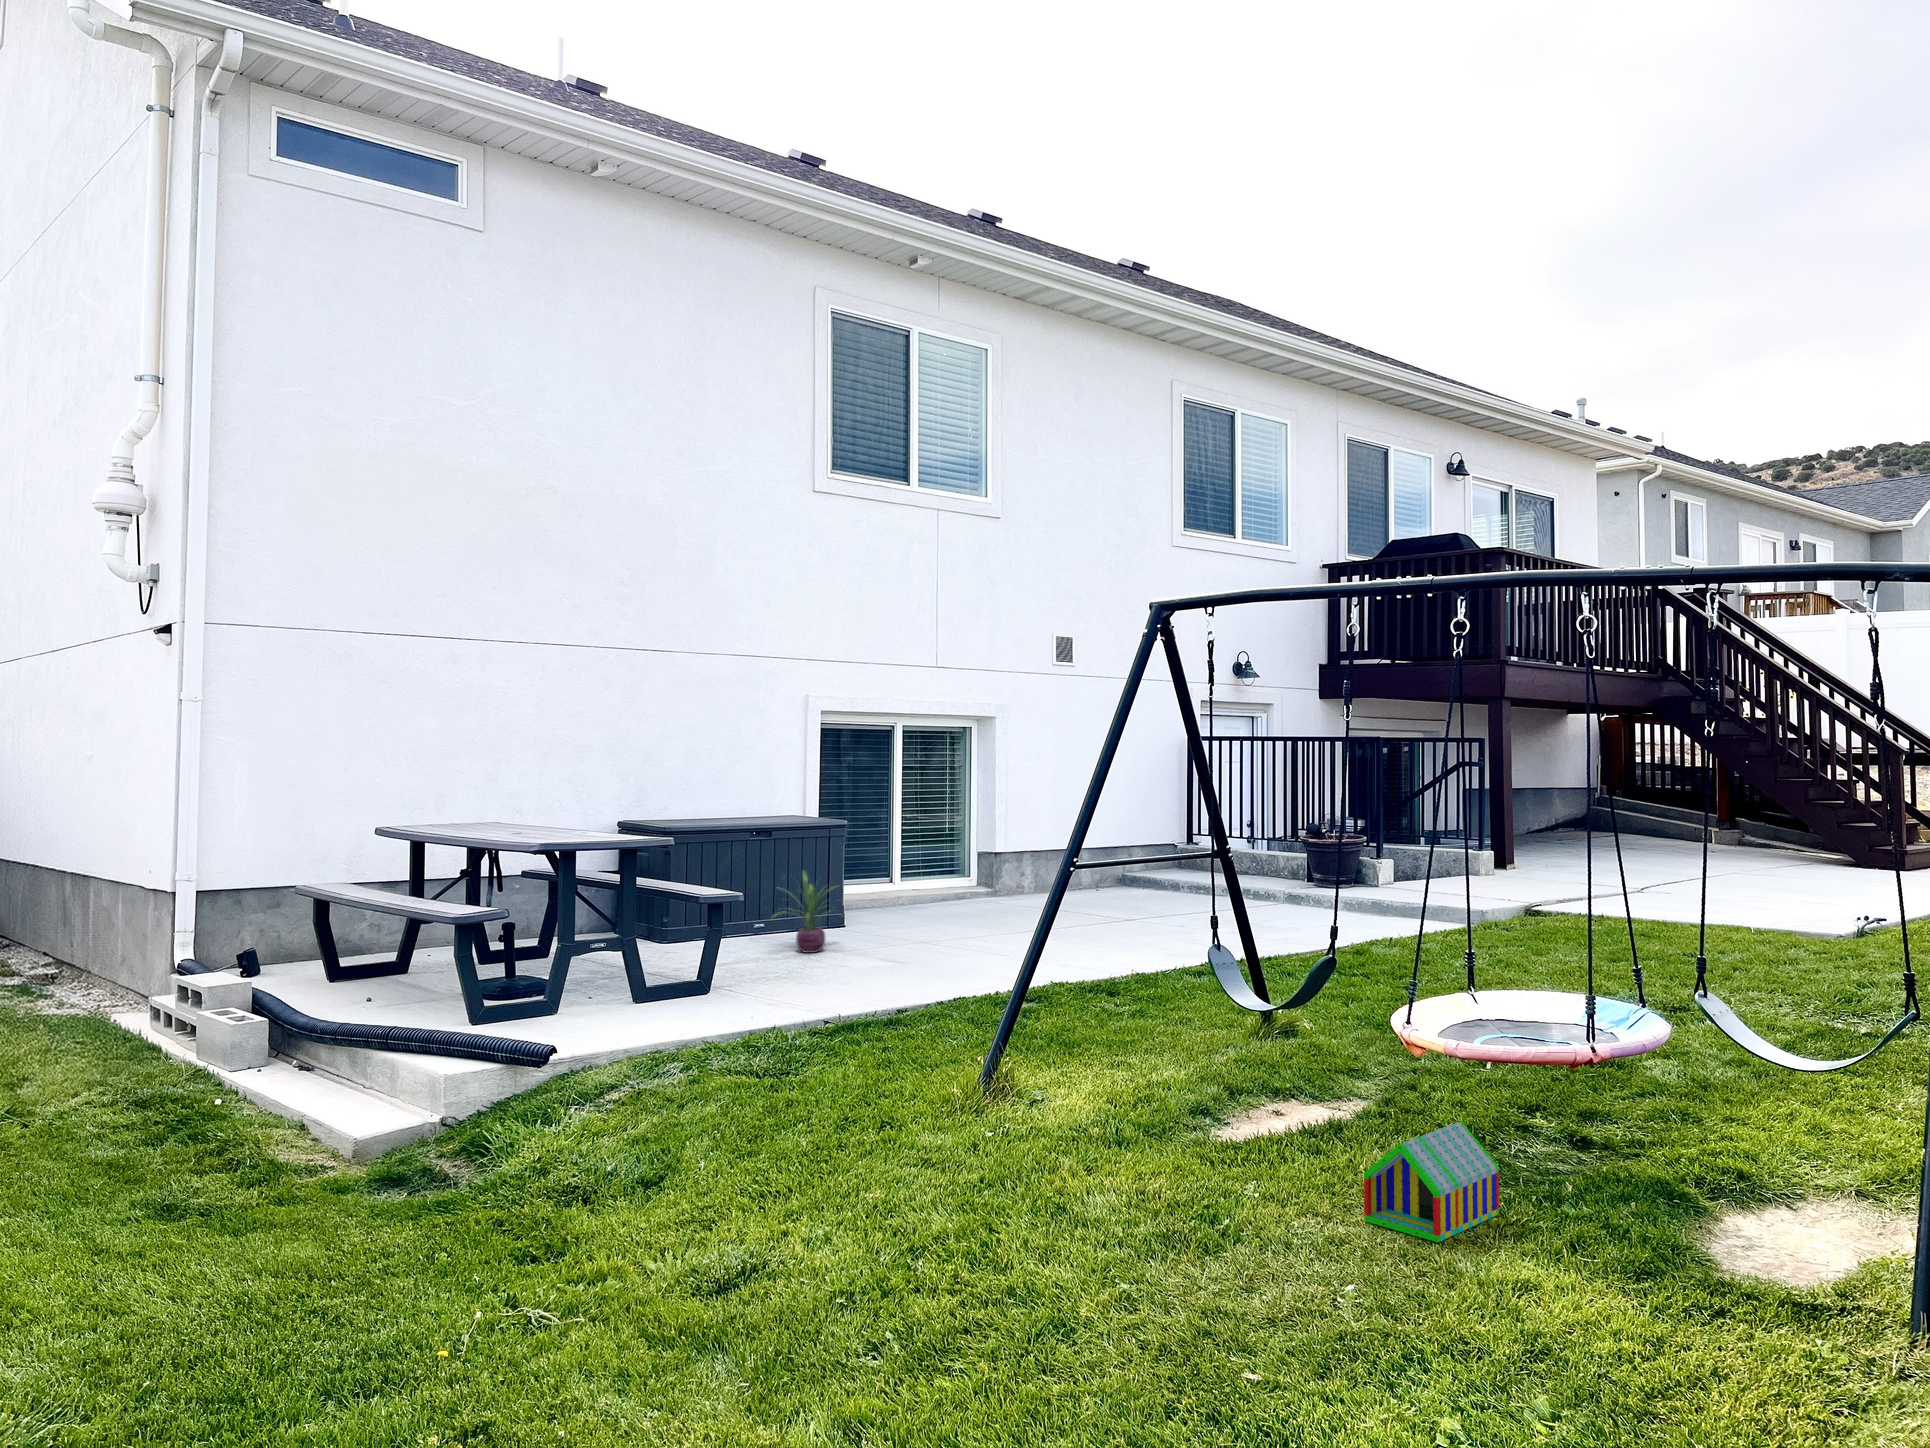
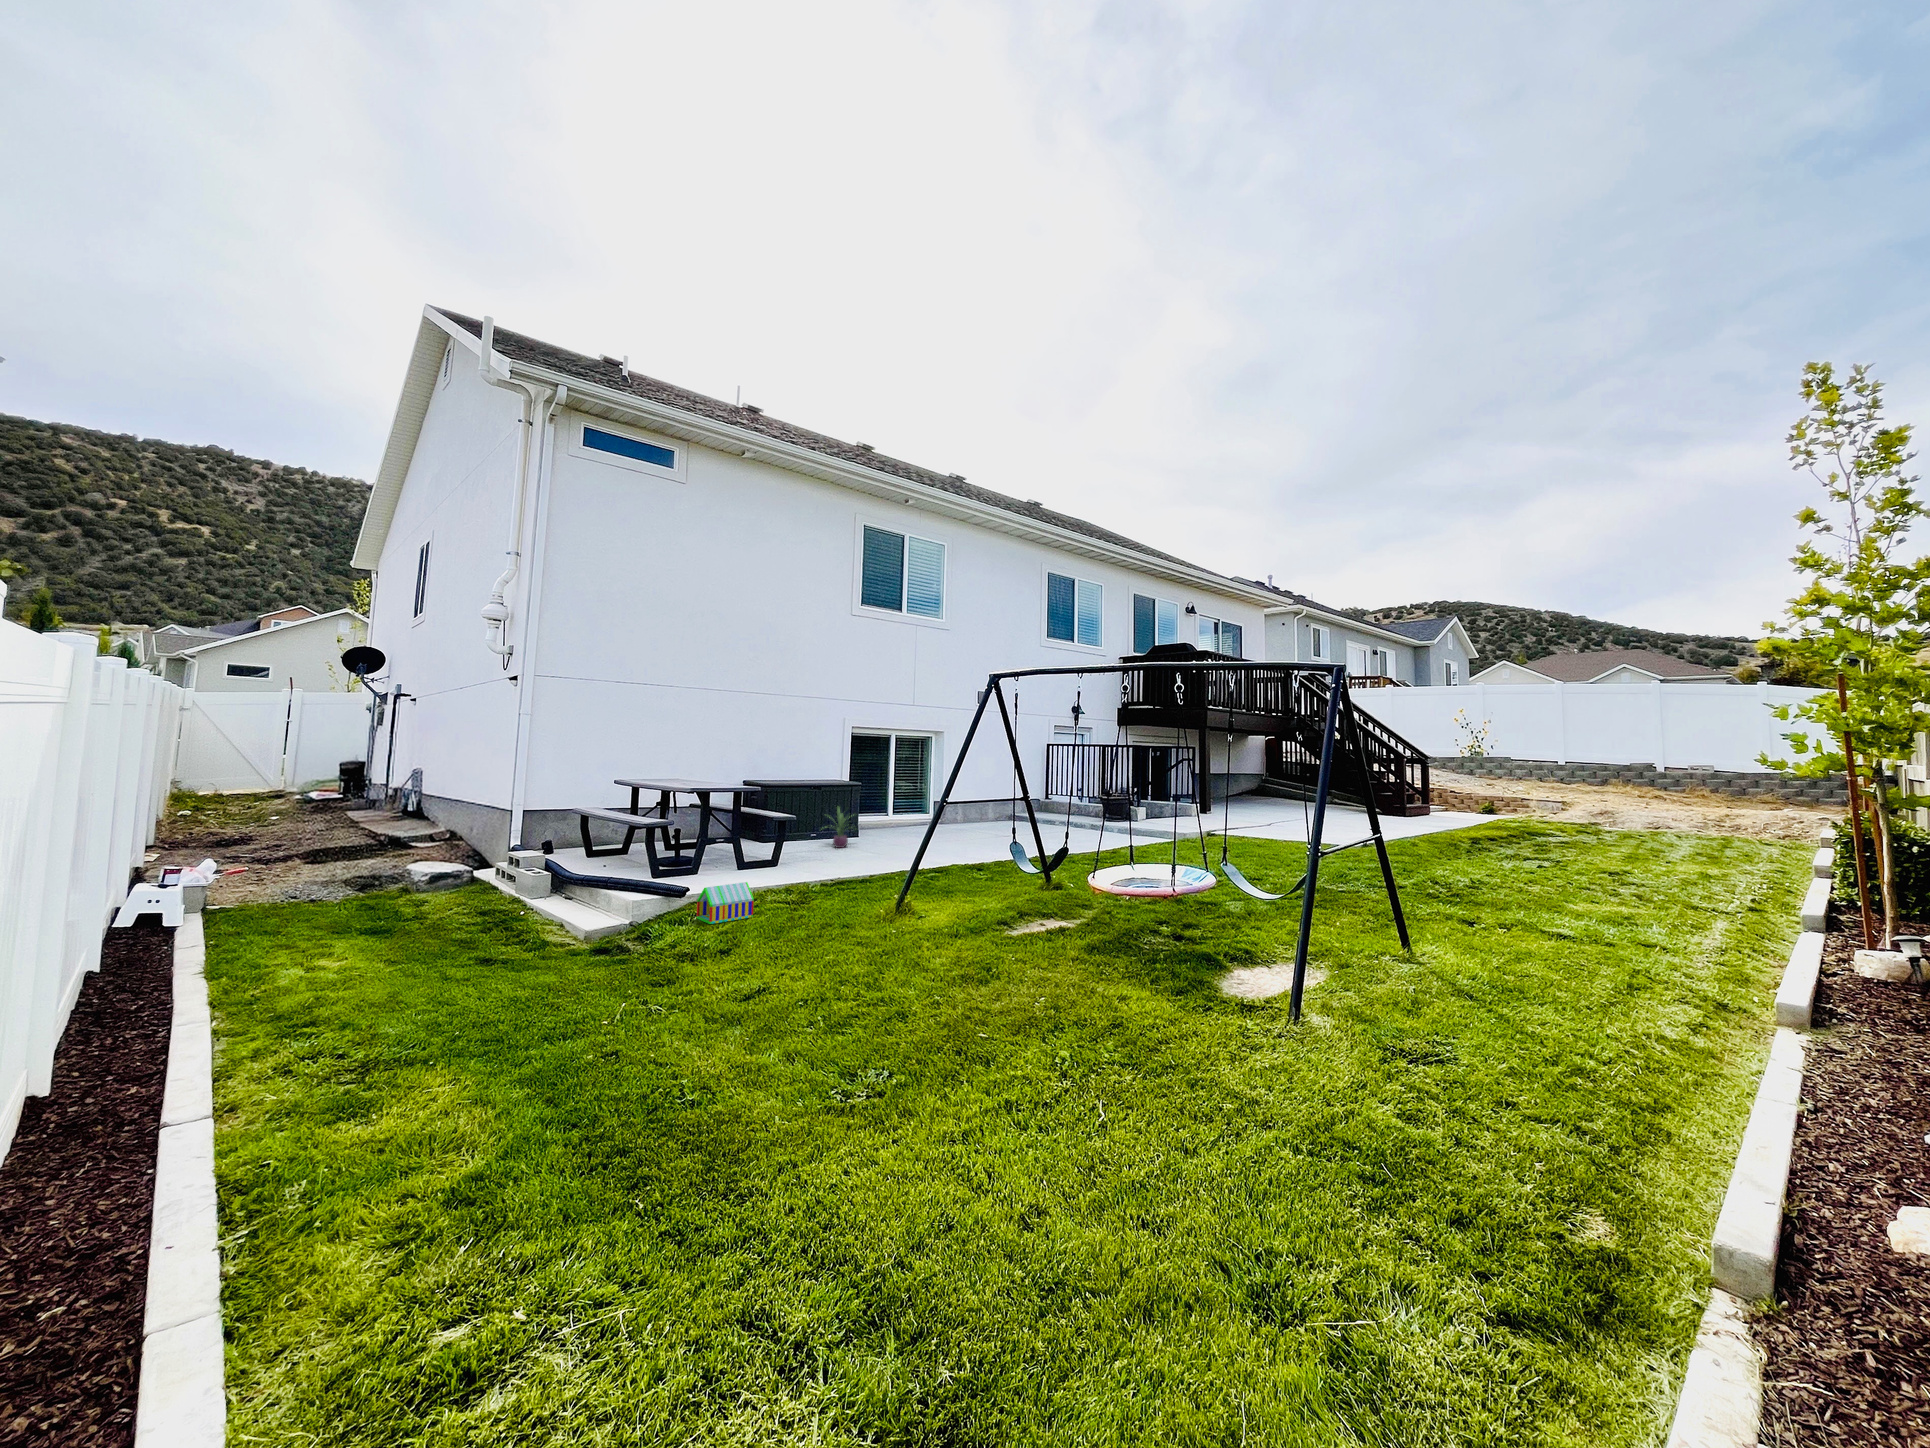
toy house: present [1364,1122,1499,1242] -> present [697,882,754,924]

